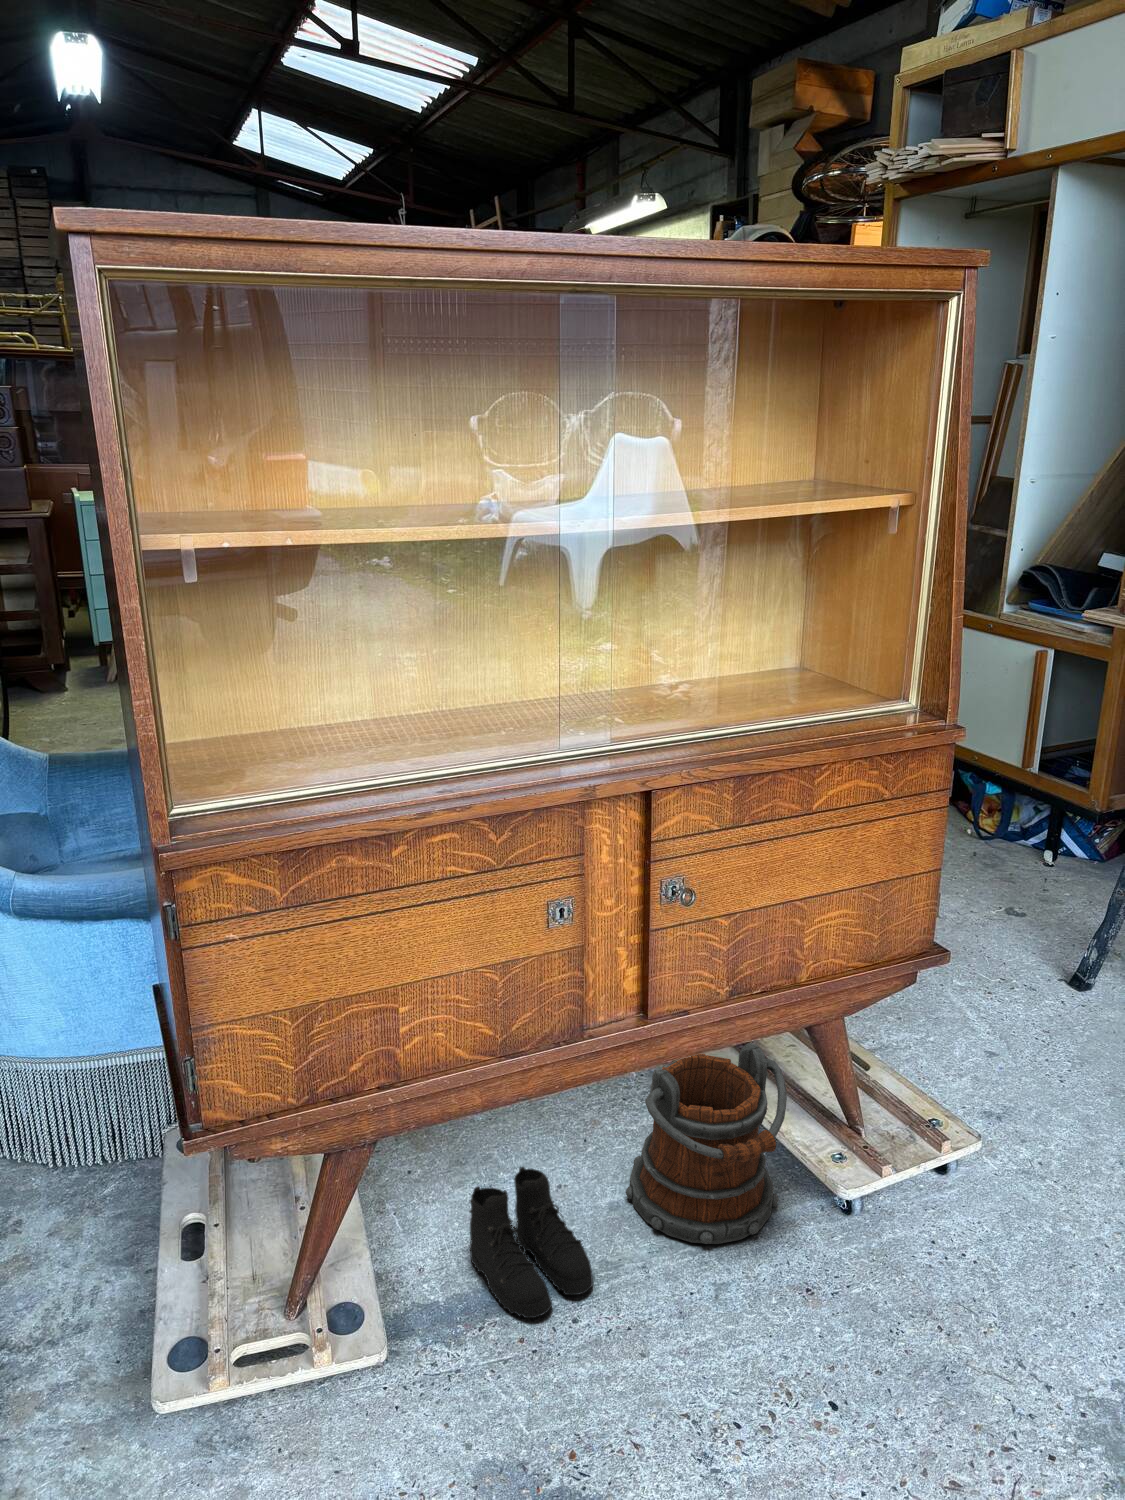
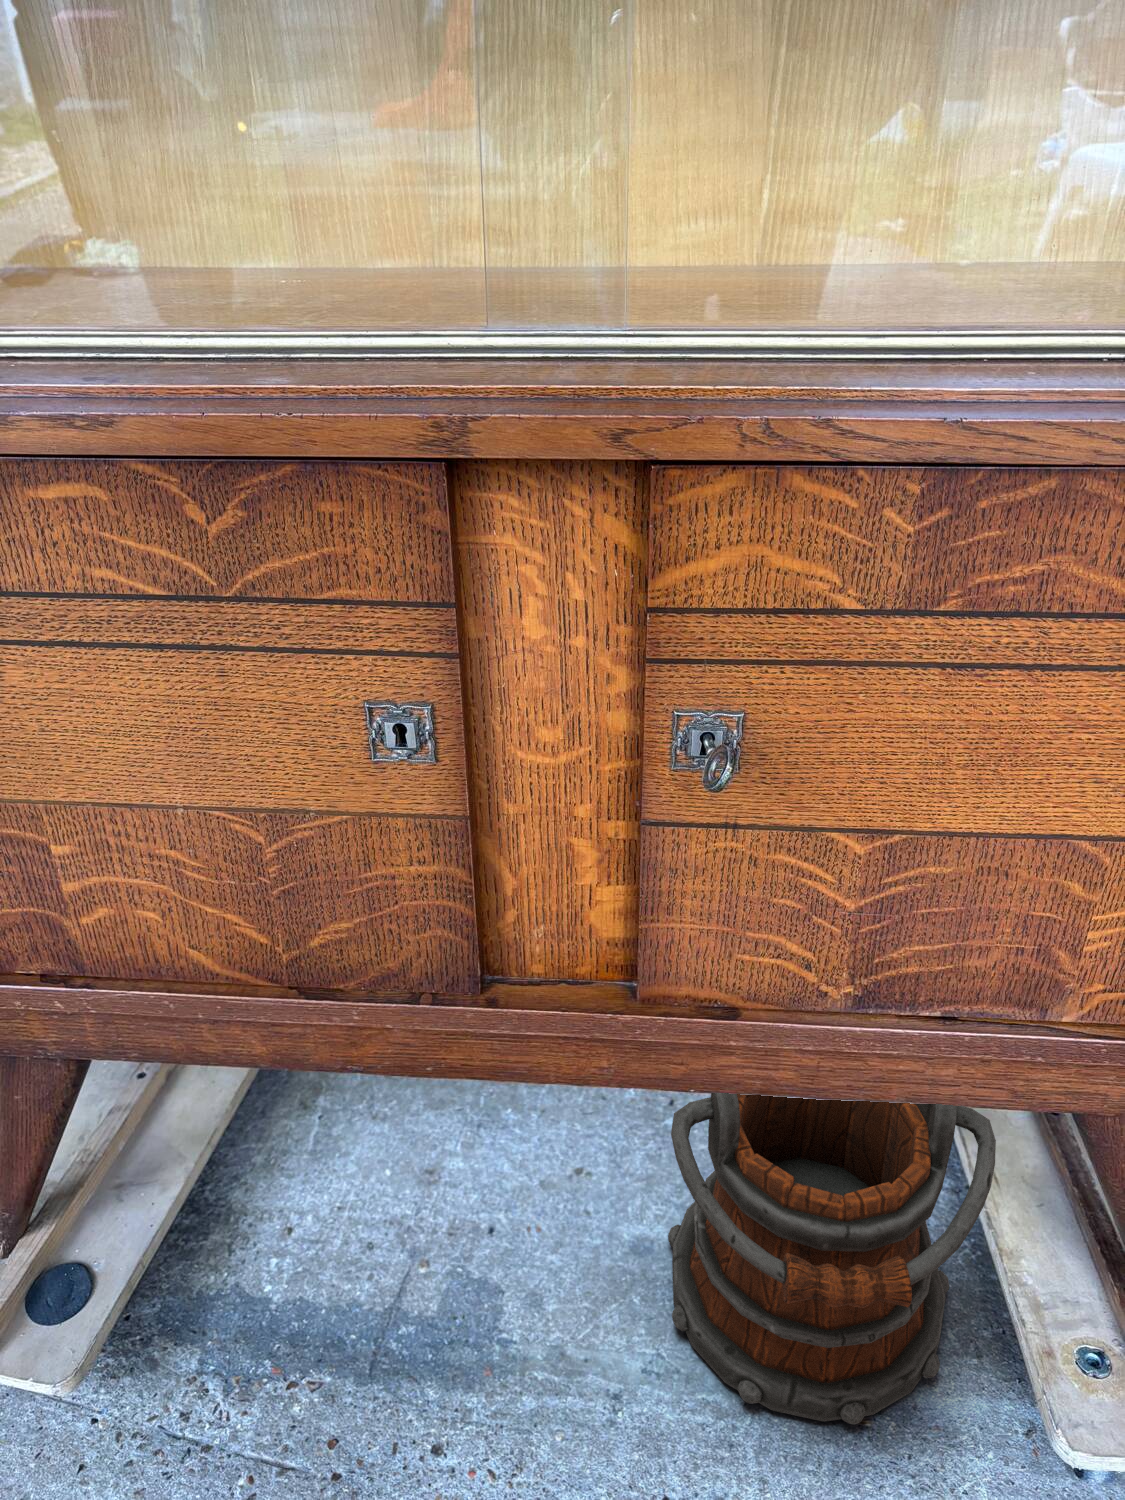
boots: present [469,1167,593,1318] -> none [343,1139,519,1412]

